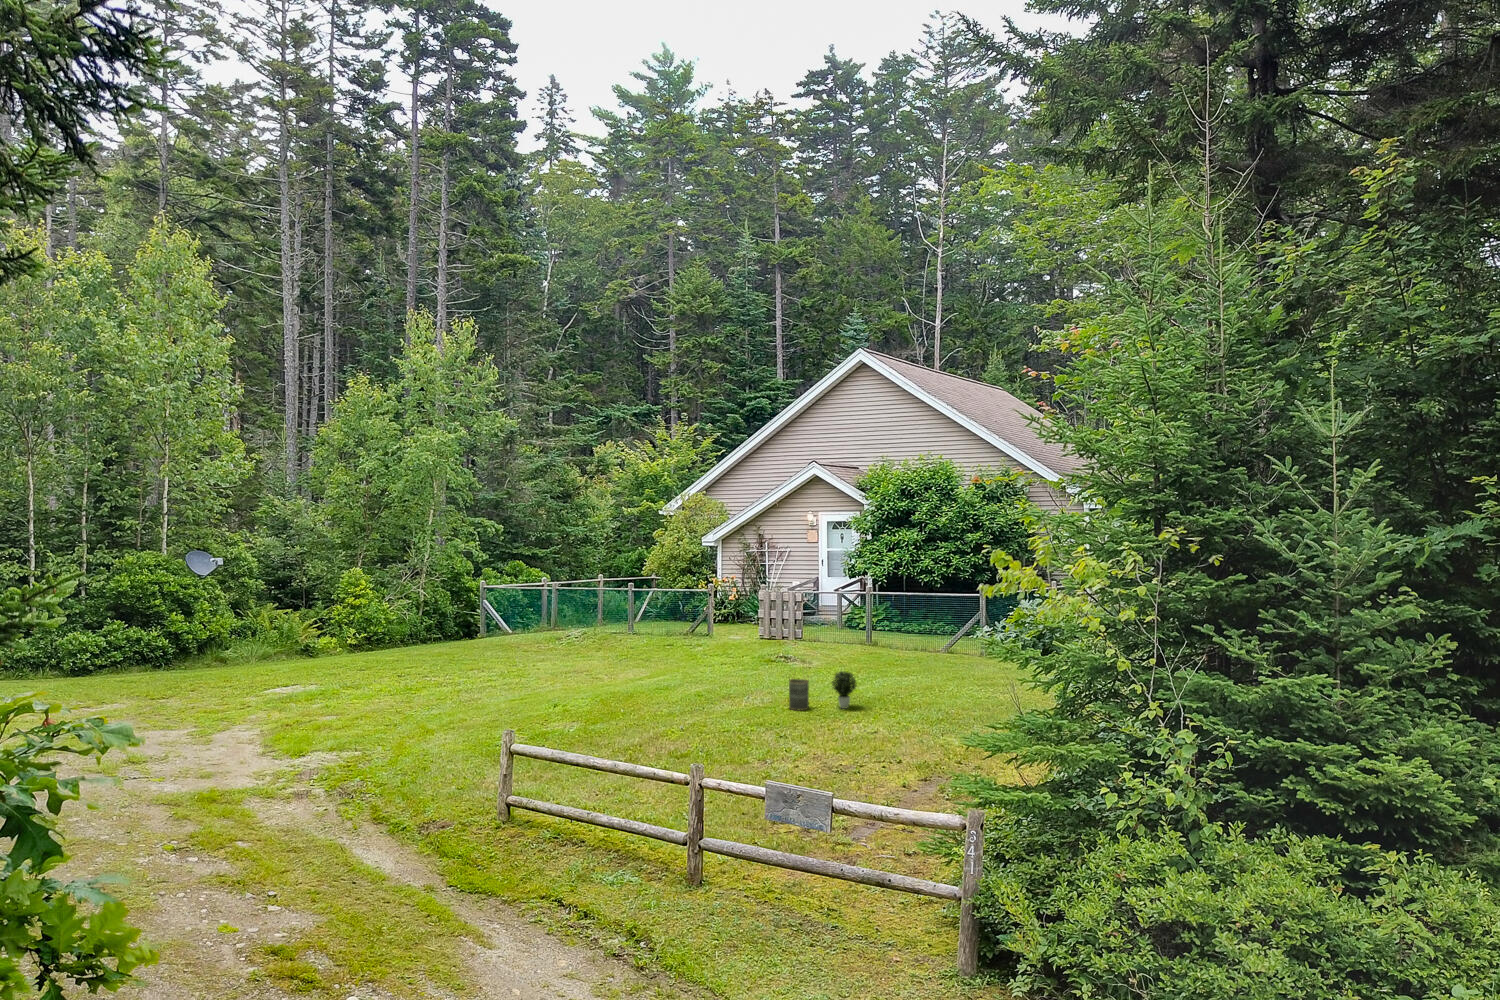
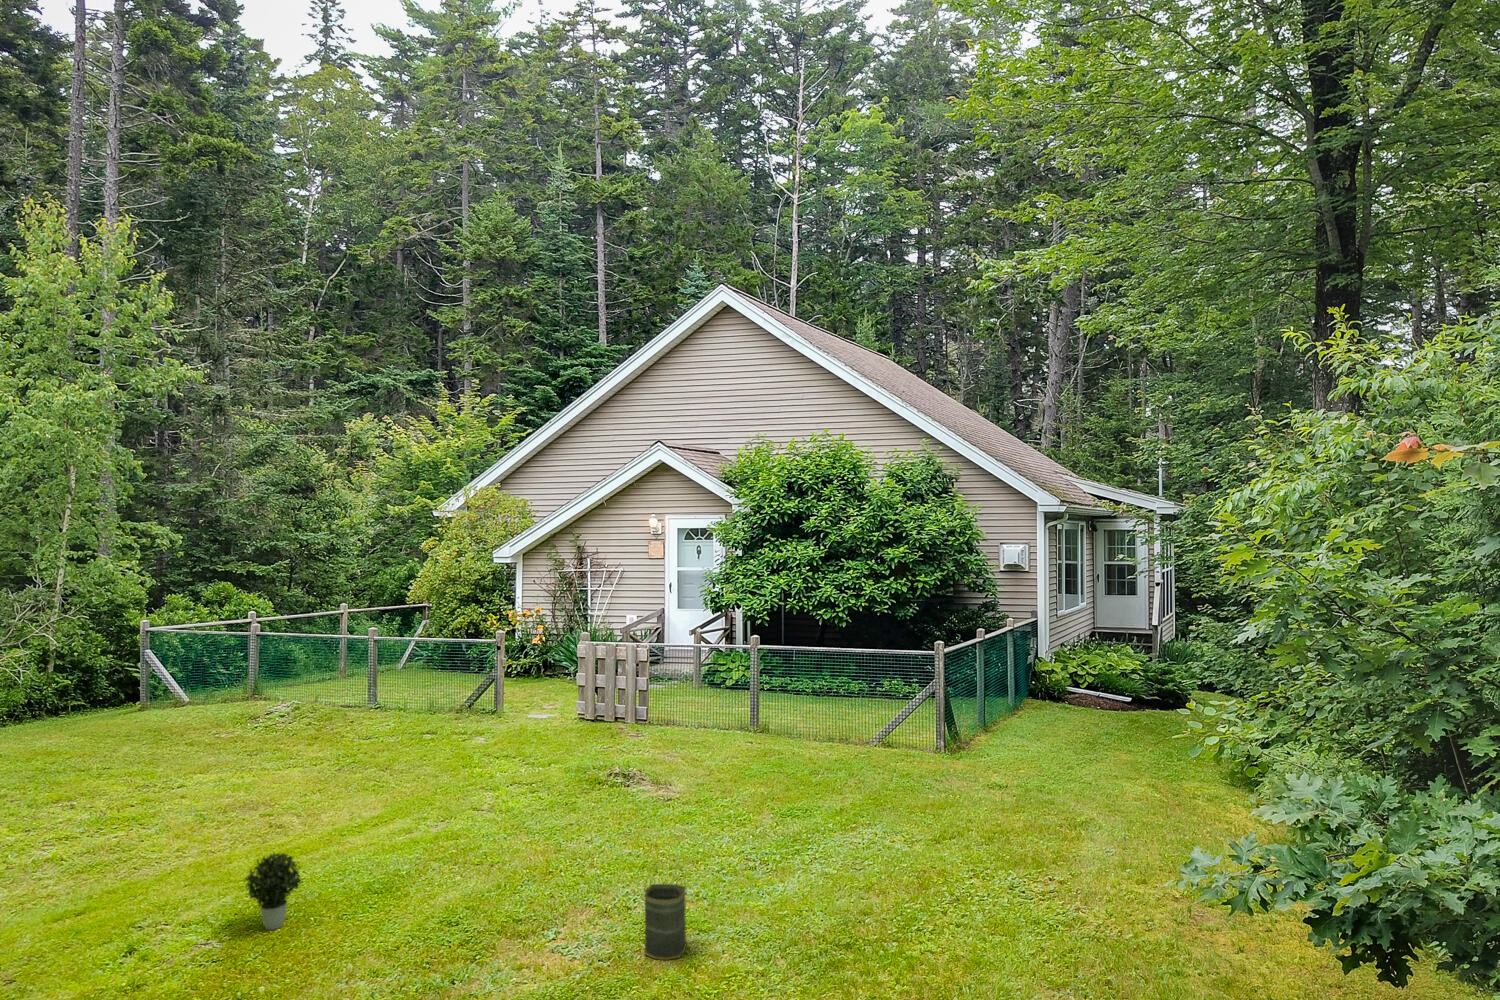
potted plant: present [831,671,857,709] -> present [245,853,301,930]

